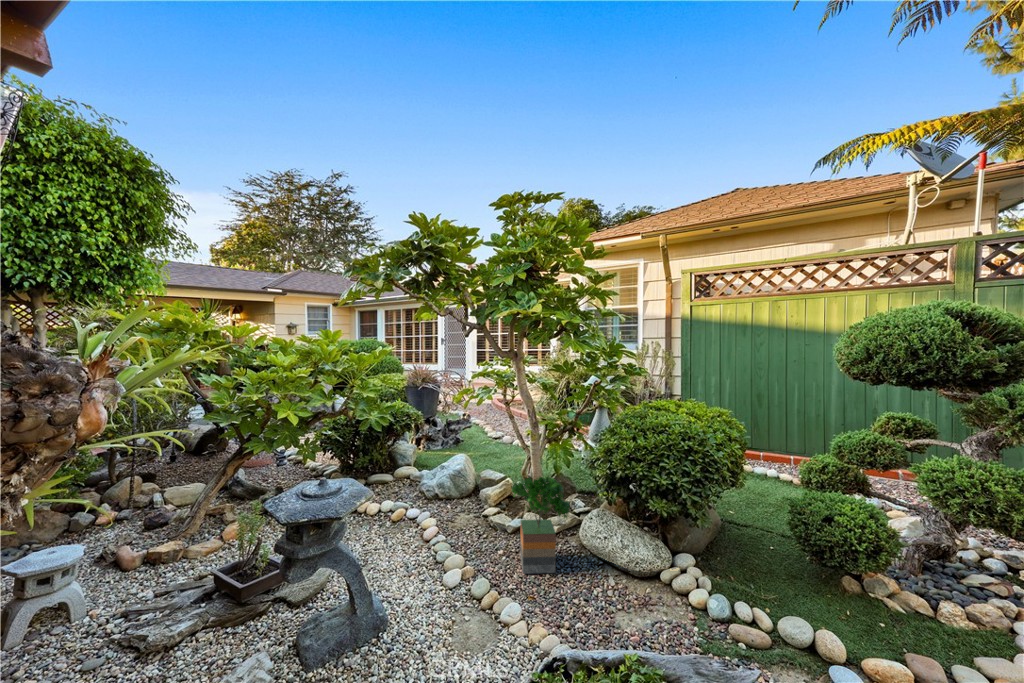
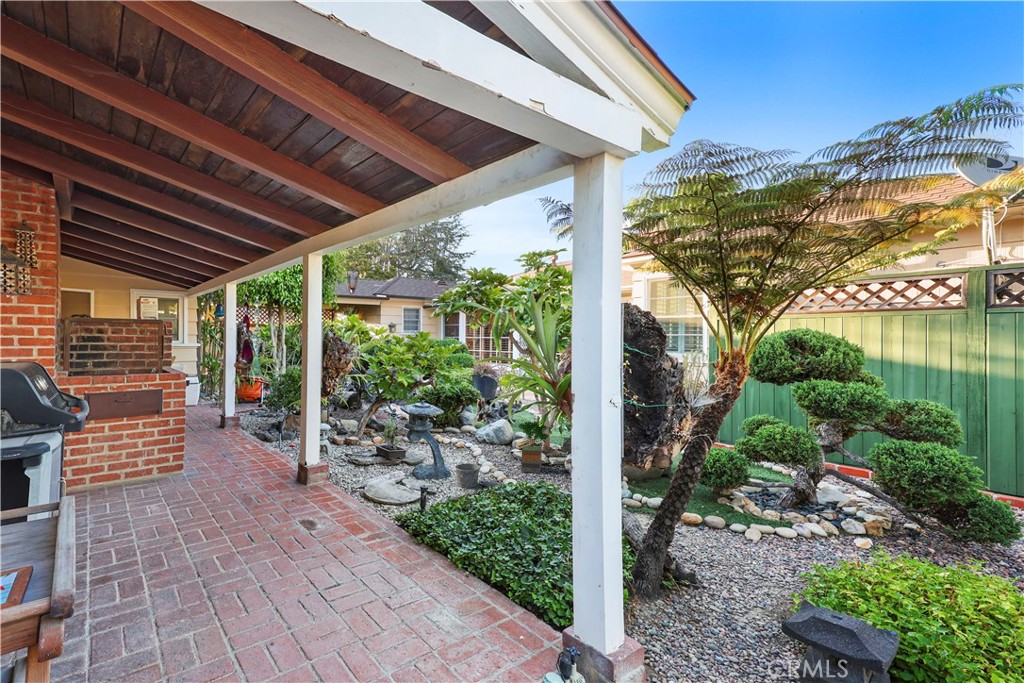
bucket: none [403,566,456,646] -> present [455,463,480,488]

